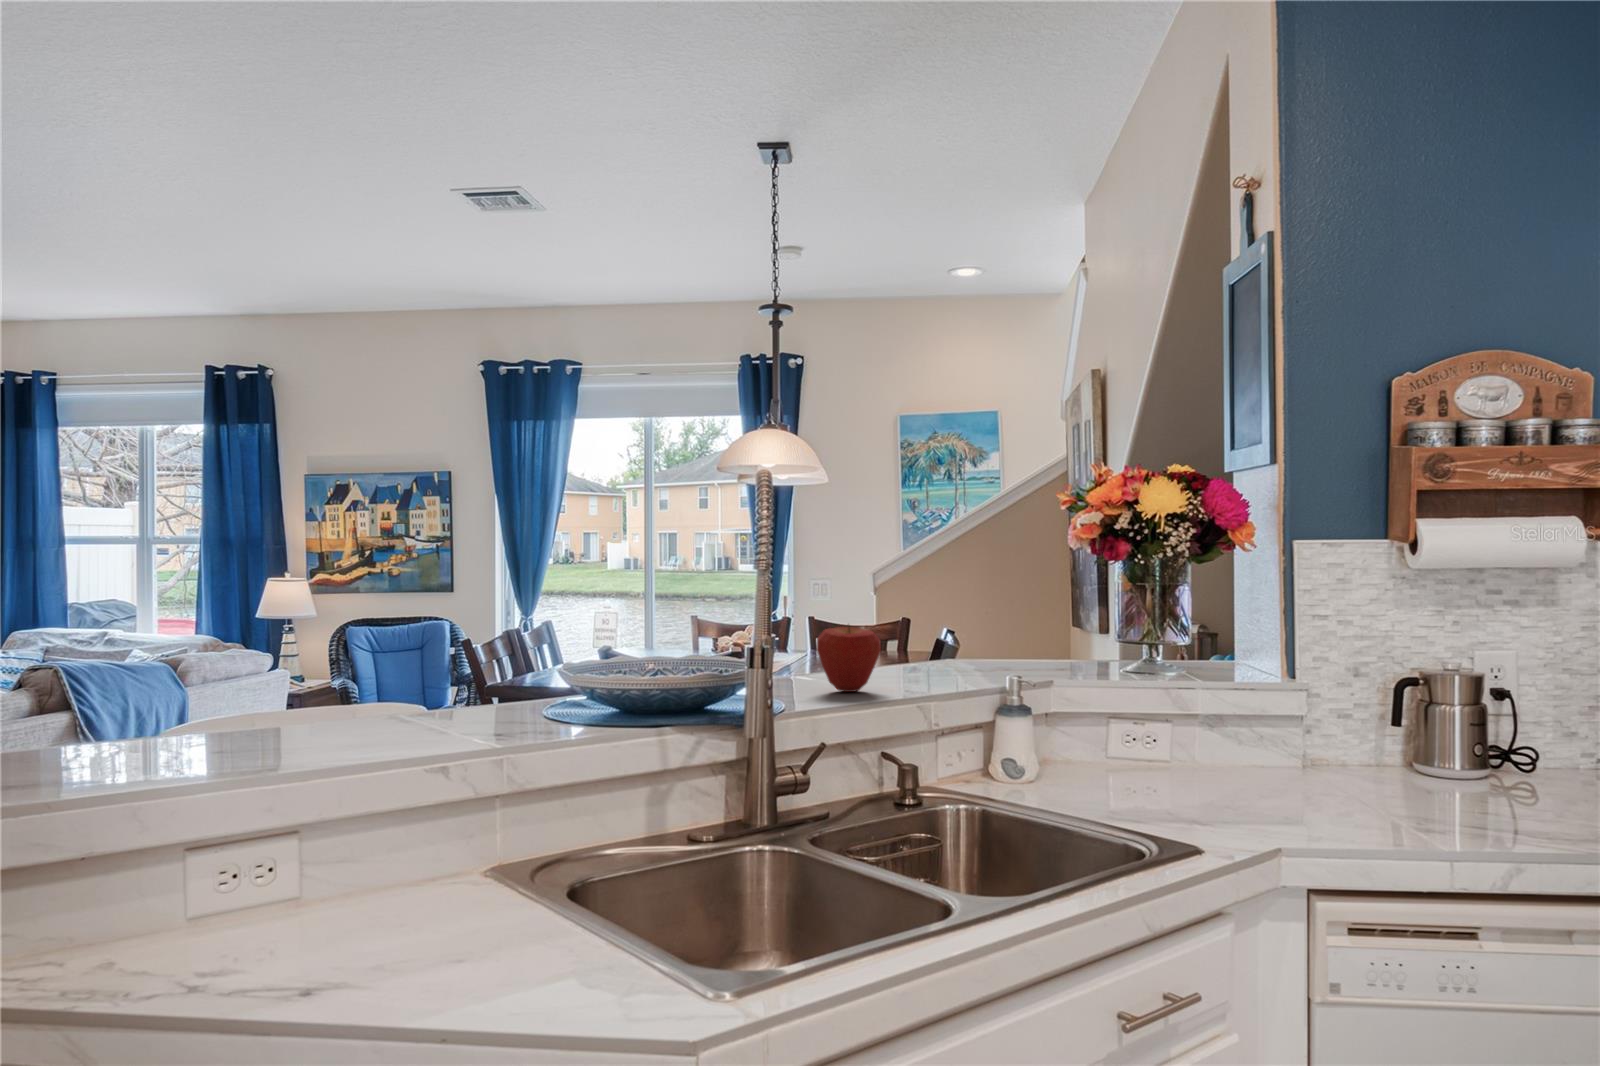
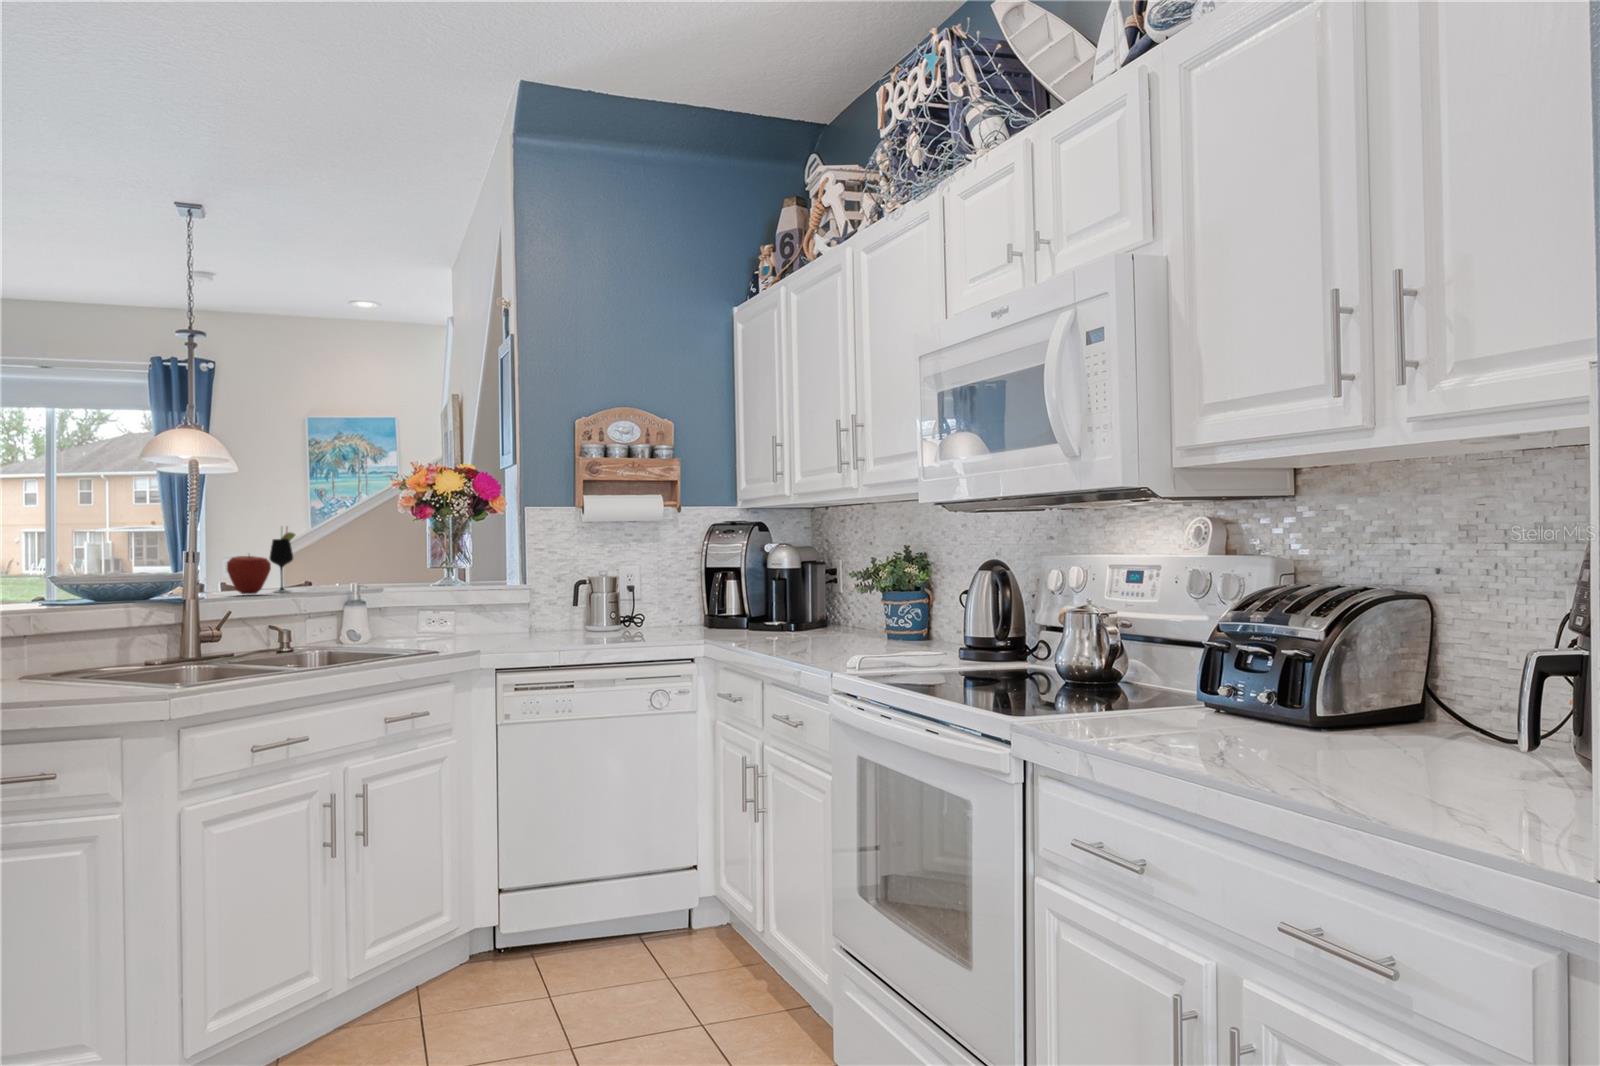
wine glass: none [876,575,915,680] -> present [270,528,295,592]

